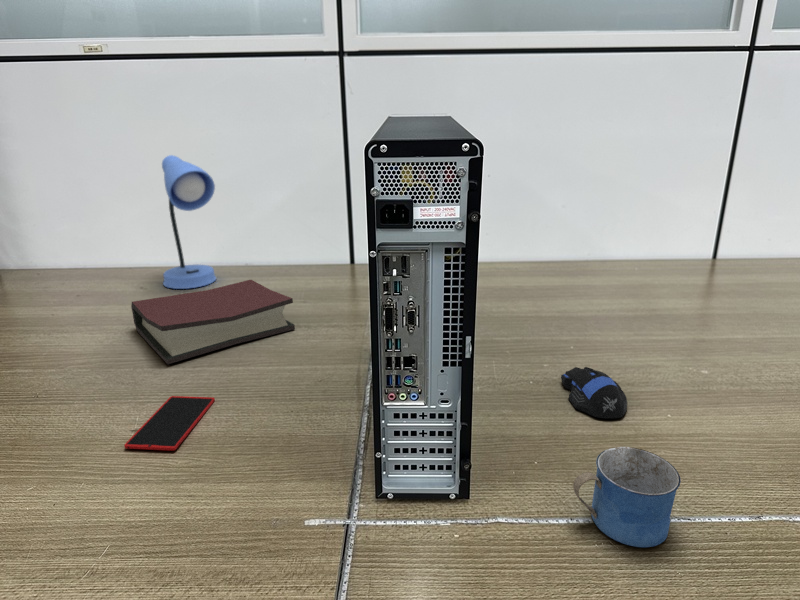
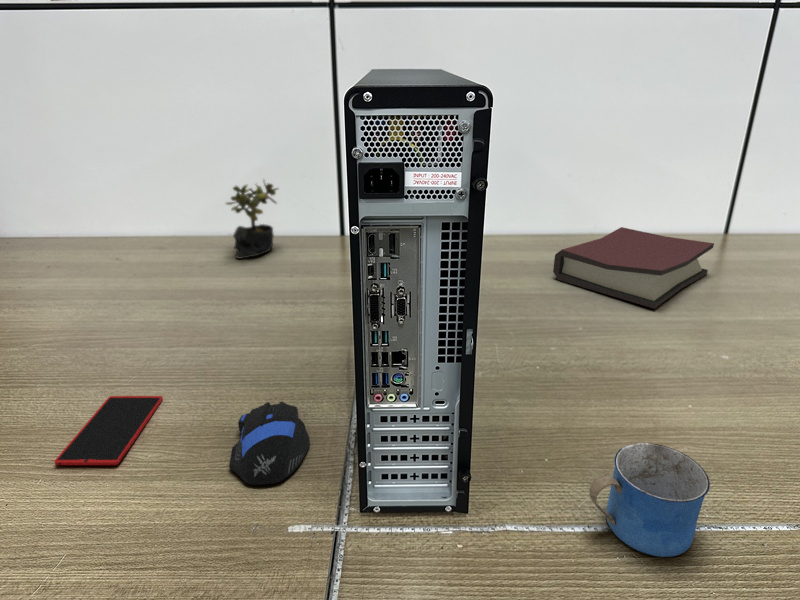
desk lamp: present [162,155,216,289] -> none [83,106,157,264]
succulent plant: none [276,217,323,287] -> present [227,184,277,259]
hardback book: present [131,280,295,364] -> present [553,227,714,309]
computer mouse: present [561,367,627,419] -> present [229,402,310,485]

